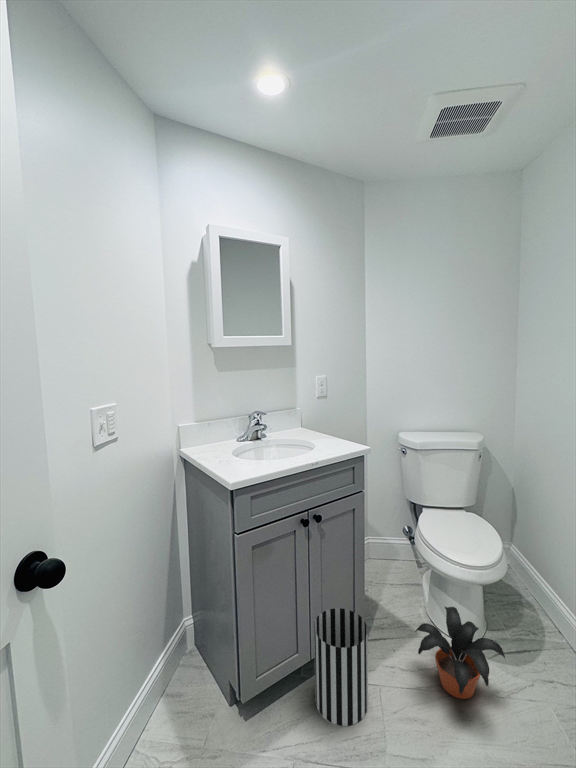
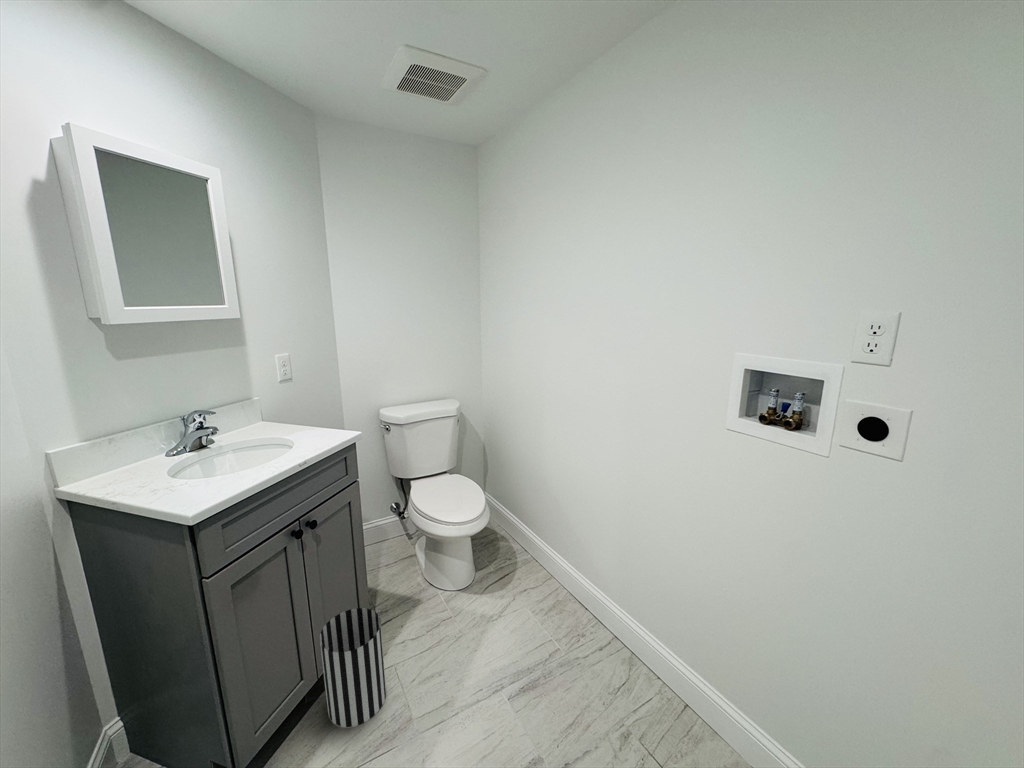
potted plant: present [415,607,505,699] -> none [421,564,496,639]

